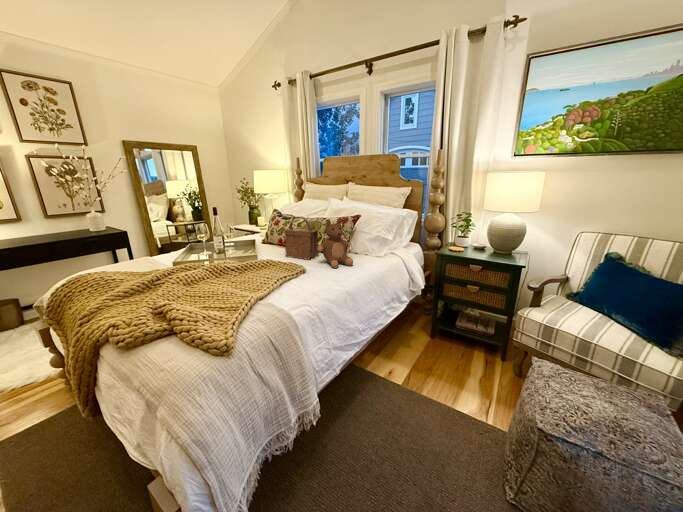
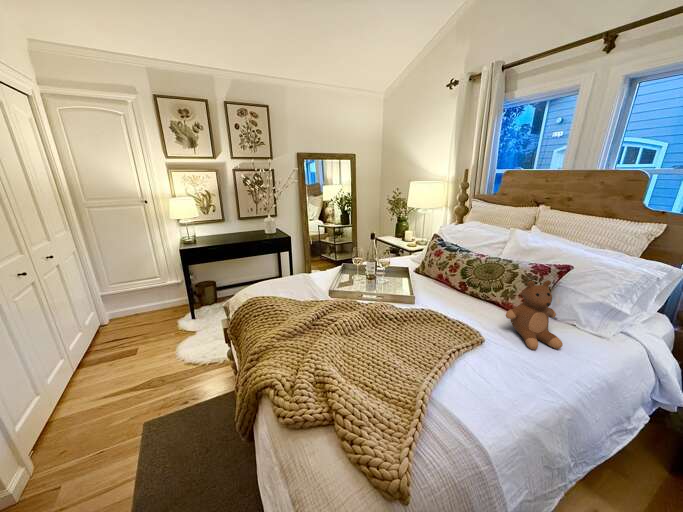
handbag: present [284,217,319,260] -> none [452,262,503,319]

